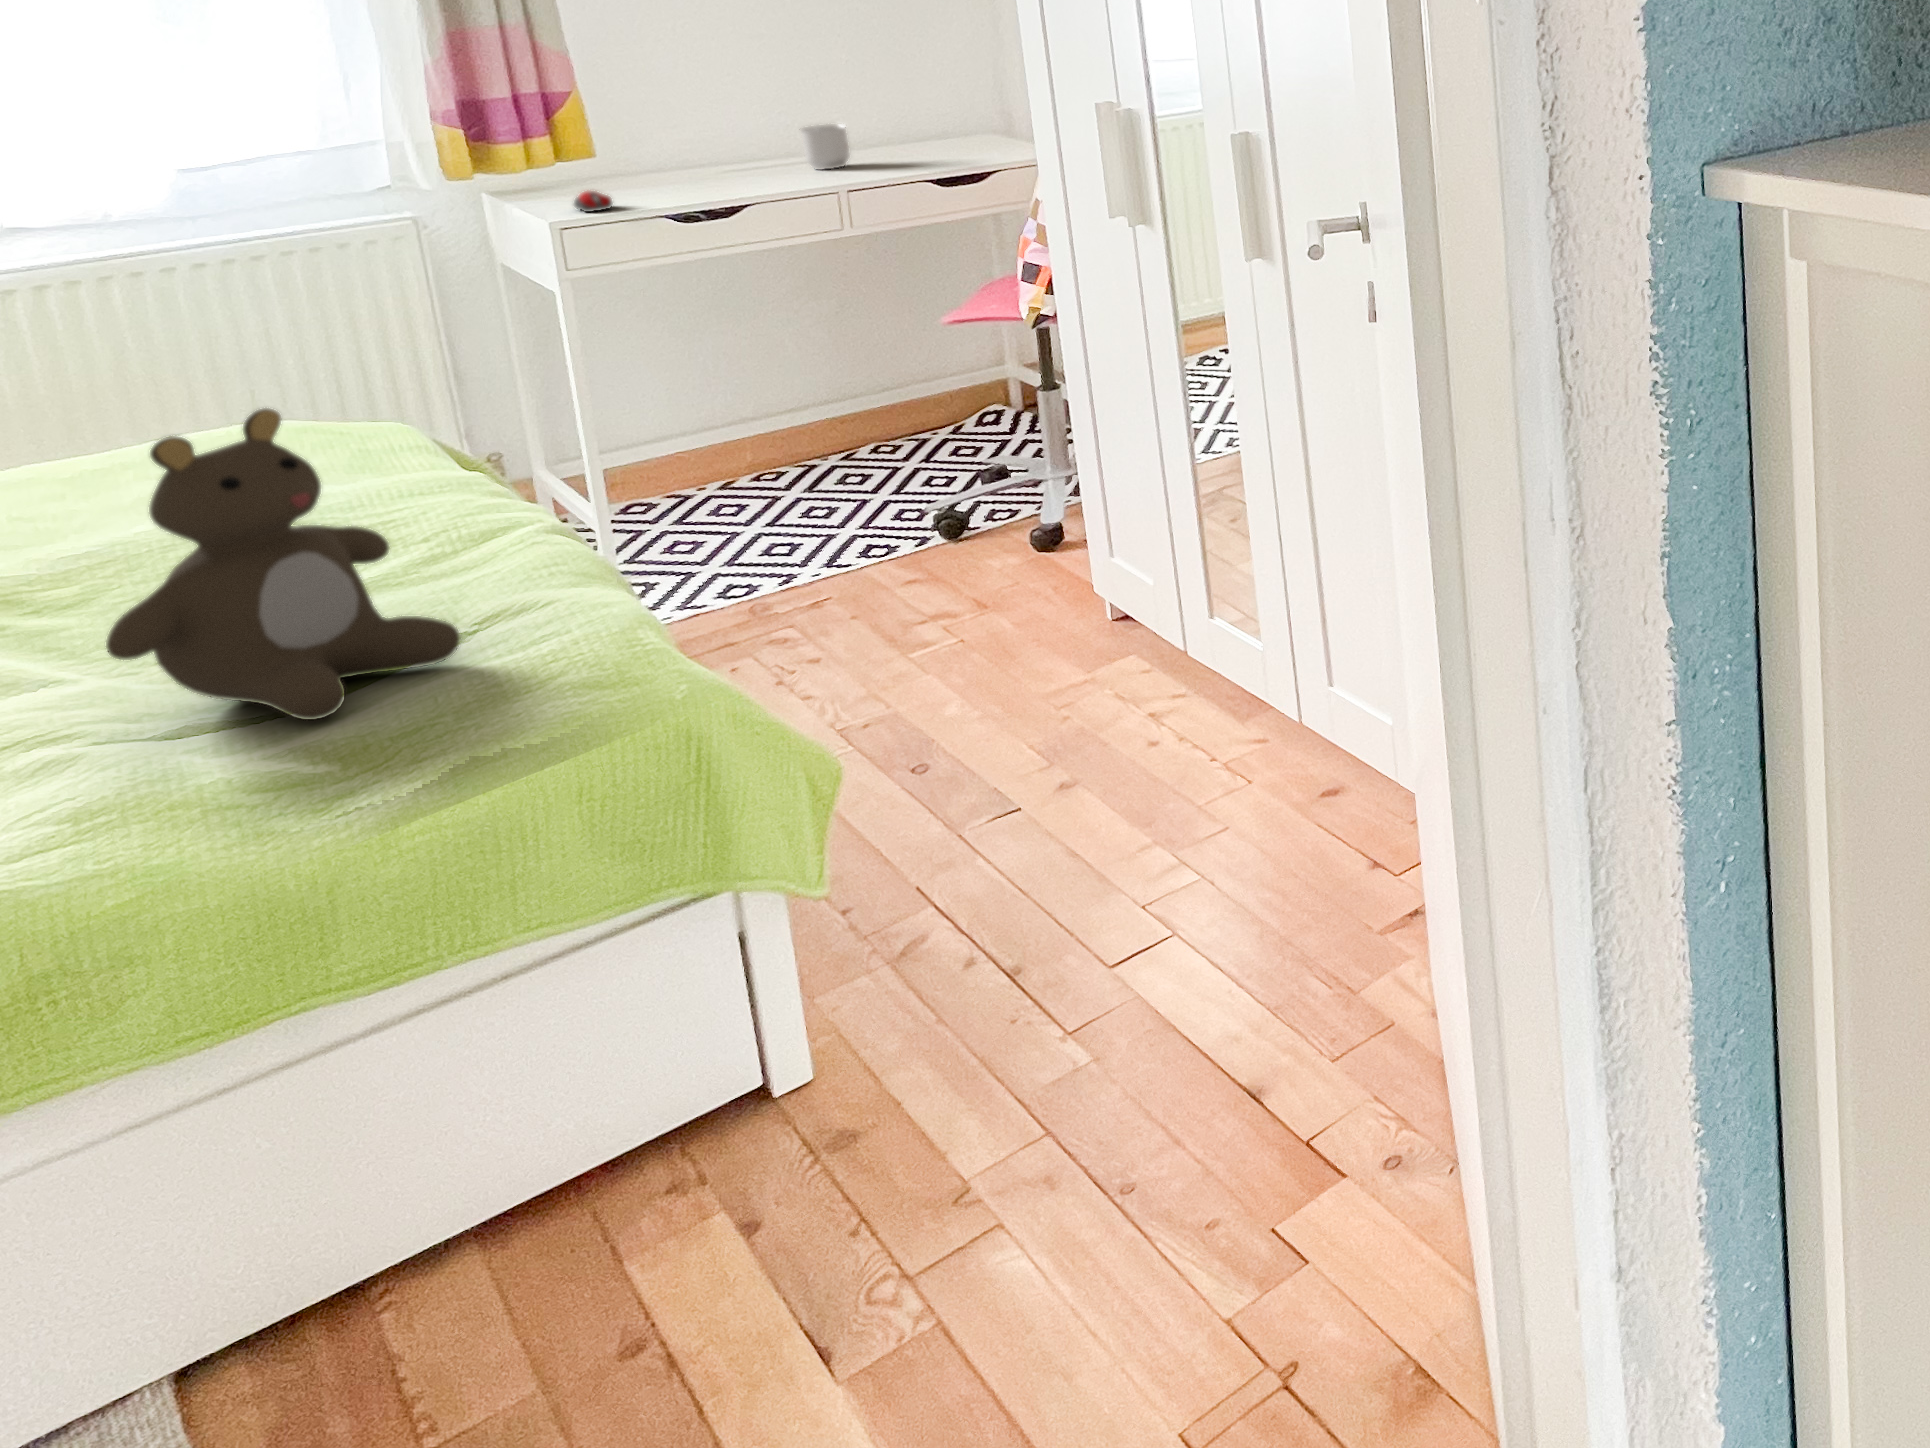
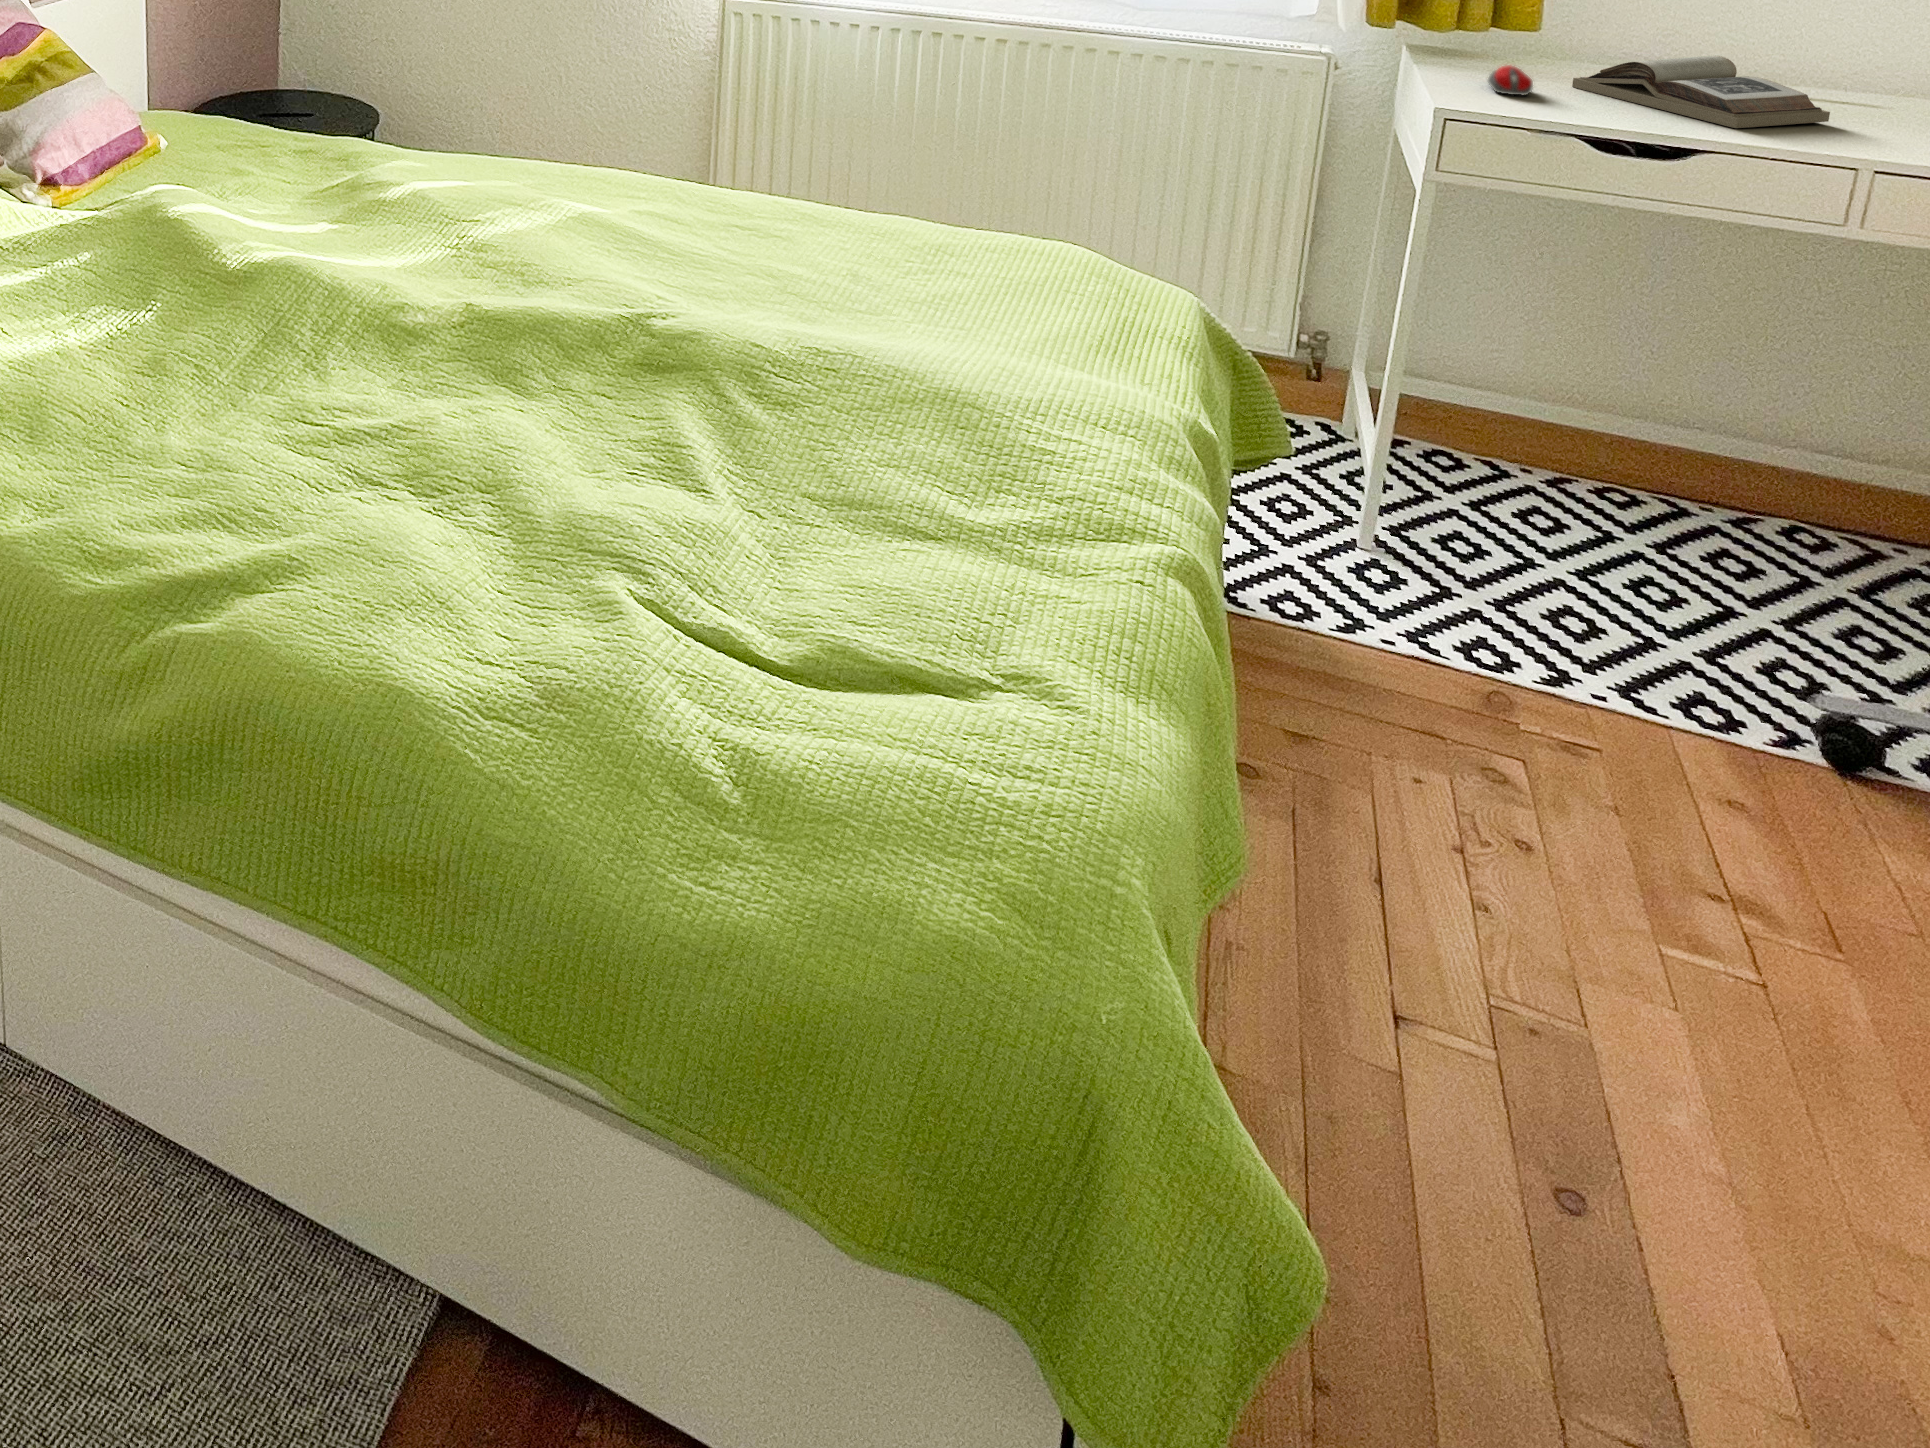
mug: present [801,124,850,169] -> none [1834,42,1921,114]
book: none [636,153,812,197] -> present [1572,56,1830,128]
teddy bear: present [106,408,460,720] -> none [680,288,965,691]

